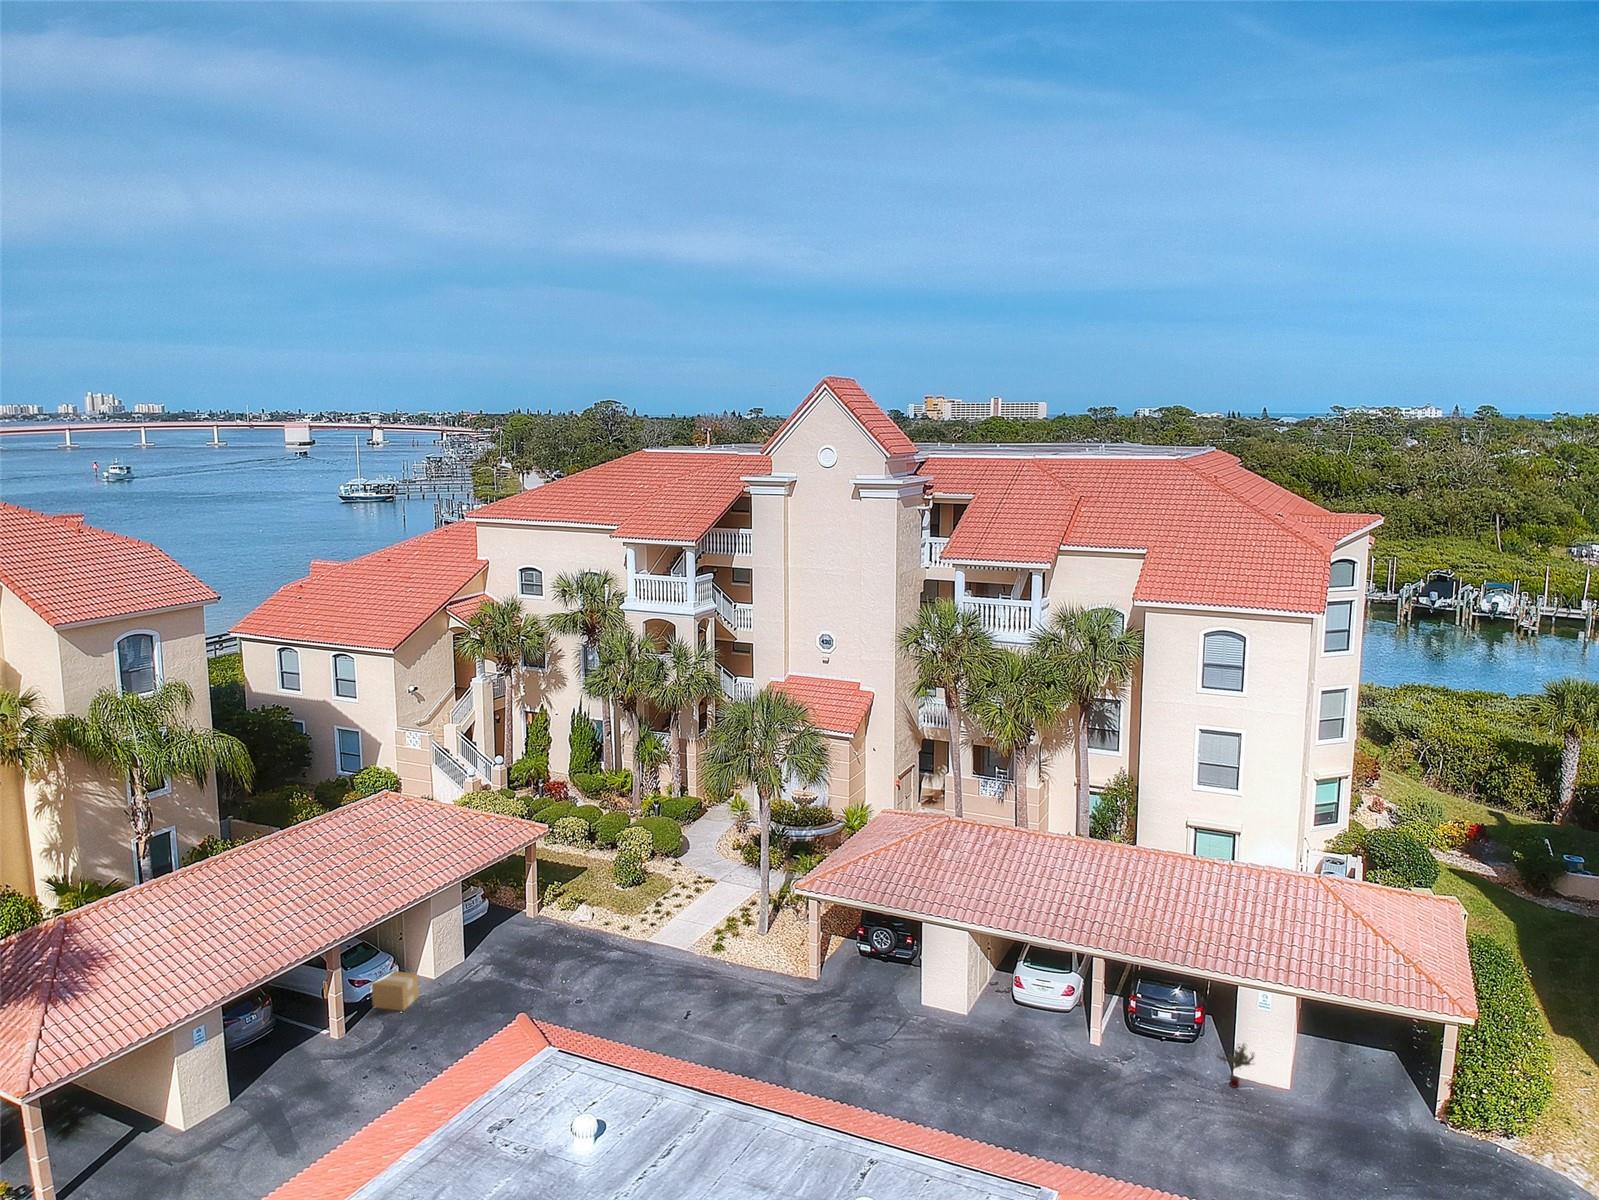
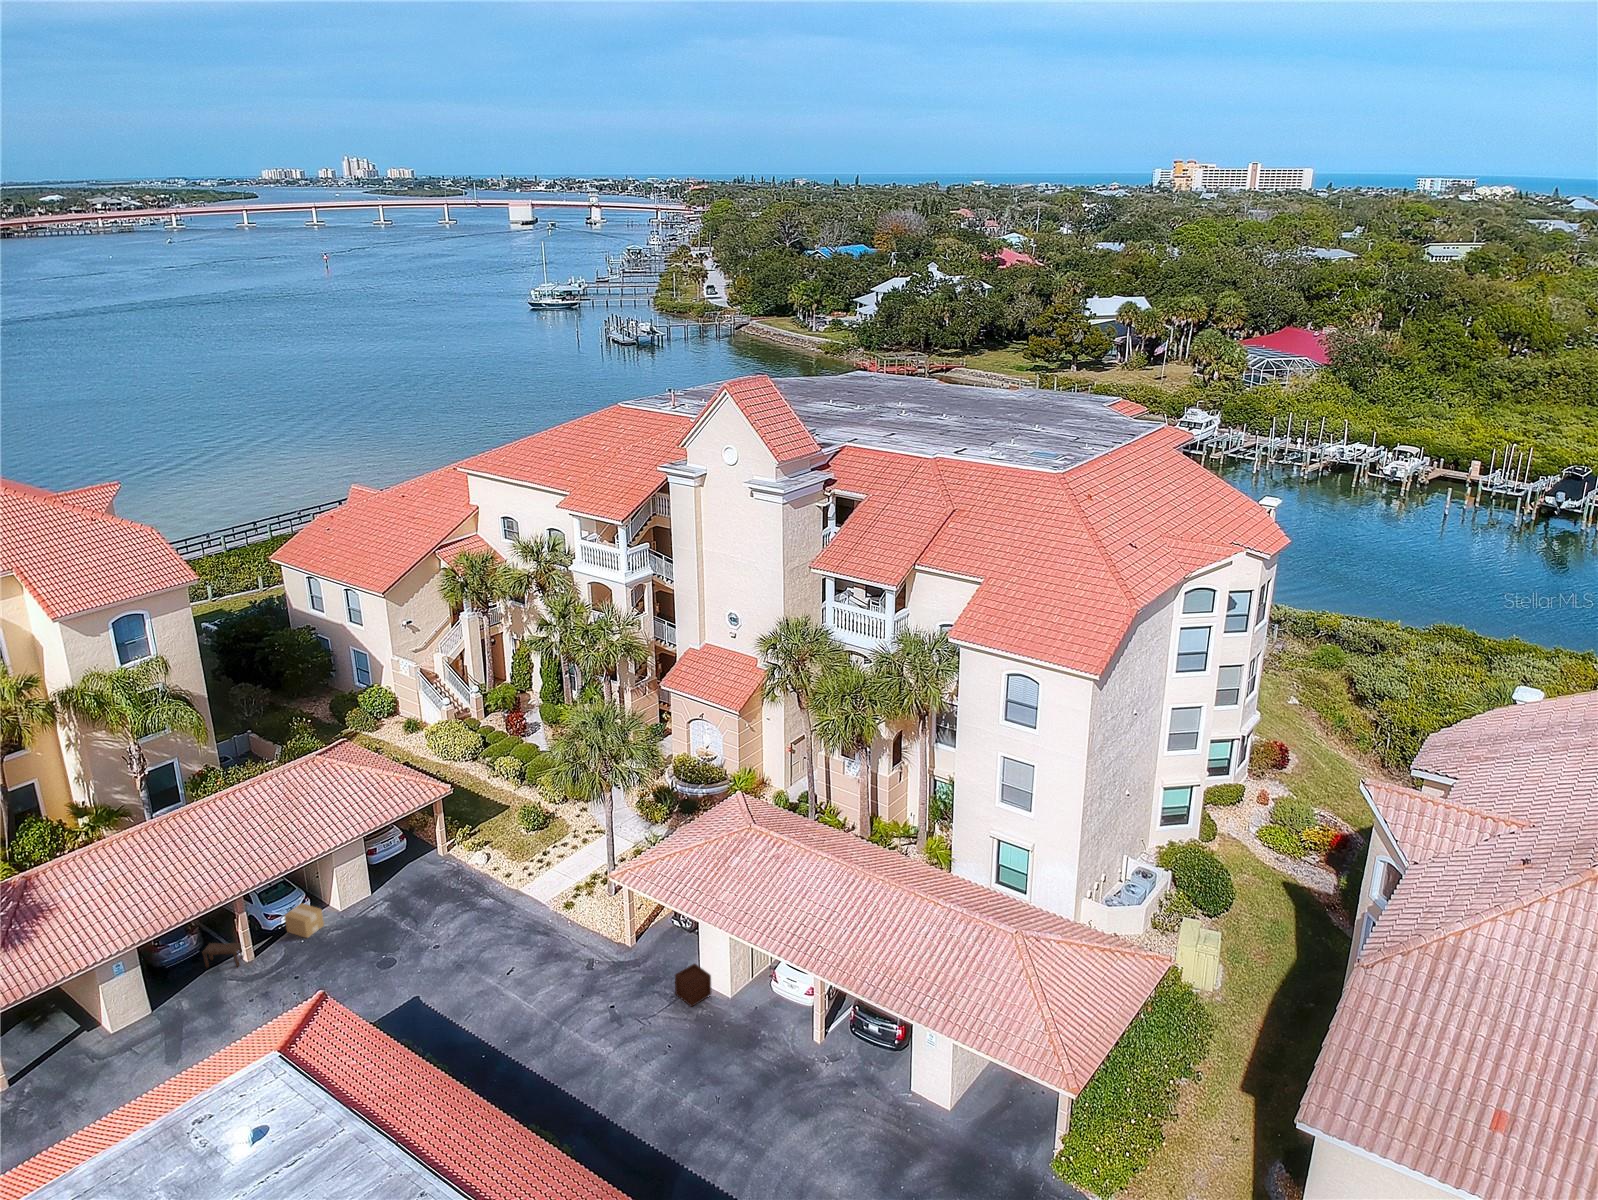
wooden crate: none [900,978,943,1027] -> present [675,964,711,1006]
bench: none [279,1015,330,1052] -> present [202,943,242,967]
potted tree: present [1218,1044,1254,1087] -> none [894,1071,920,1104]

